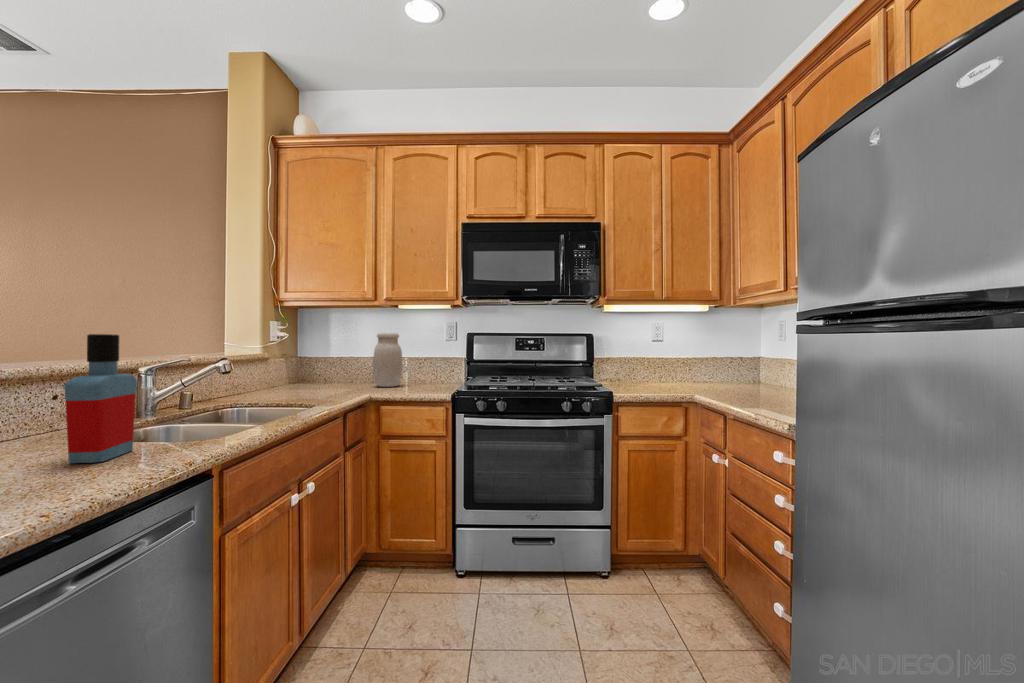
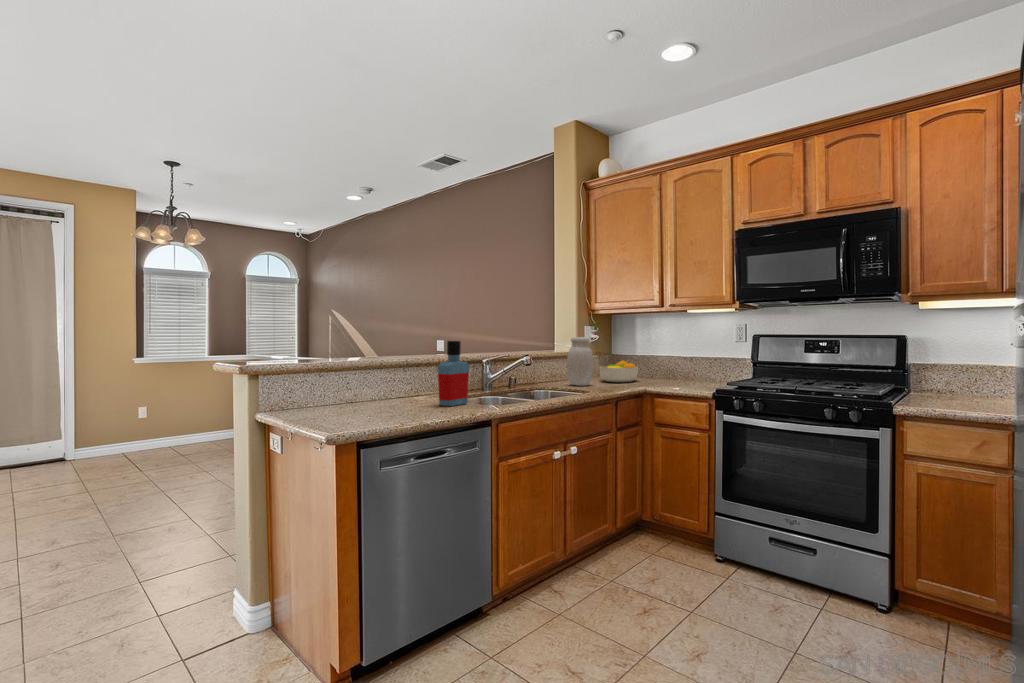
jar: present [373,333,402,387] -> present [567,337,593,386]
fruit bowl: none [294,361,345,389] -> present [599,360,638,382]

